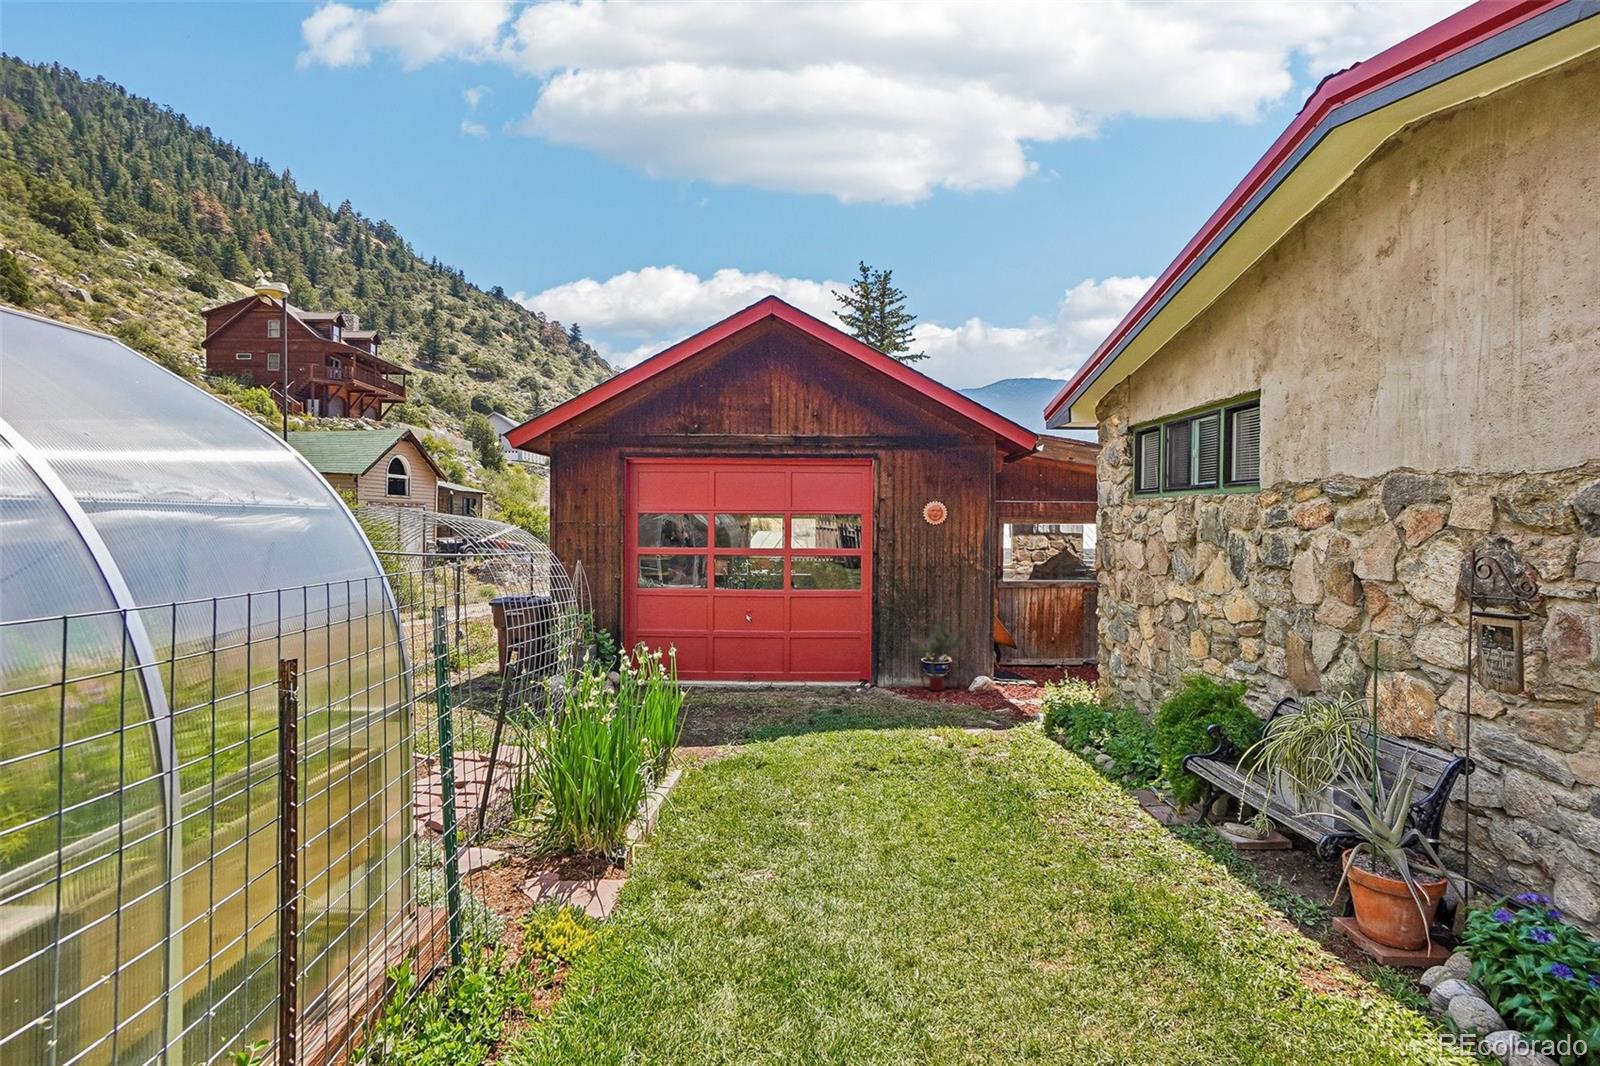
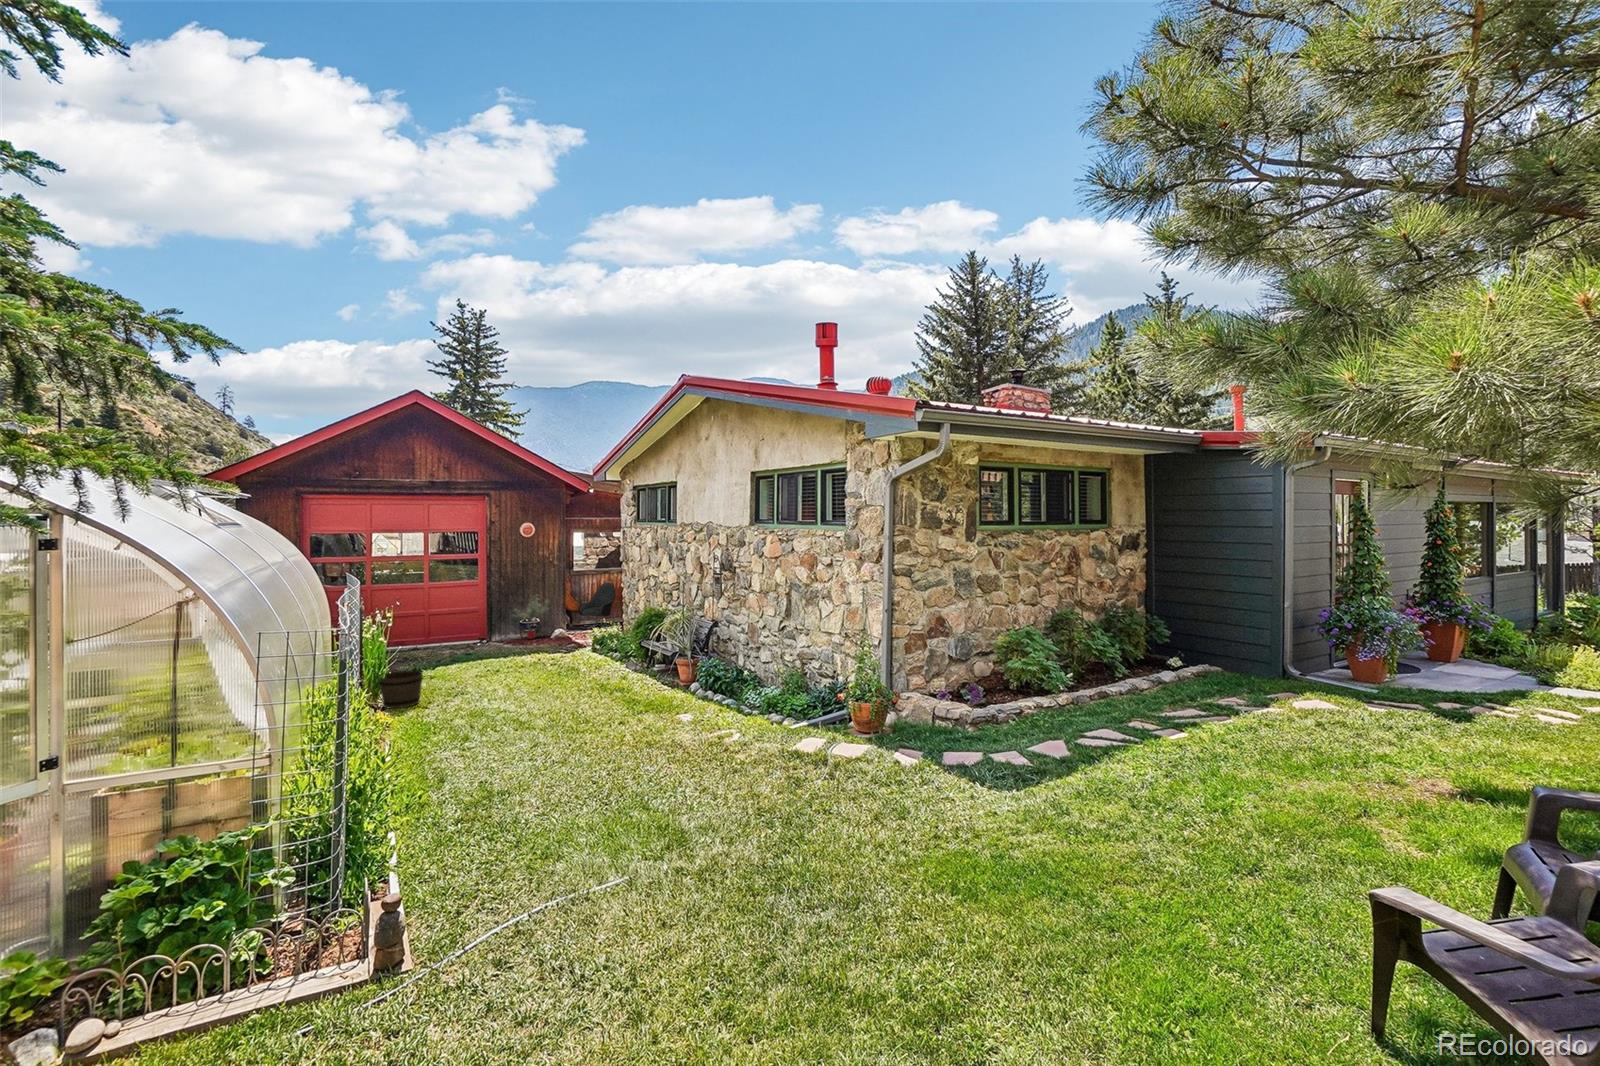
armchair: none [1010,602,1072,679] -> present [578,582,615,629]
bucket: none [634,769,718,868] -> present [379,666,423,708]

